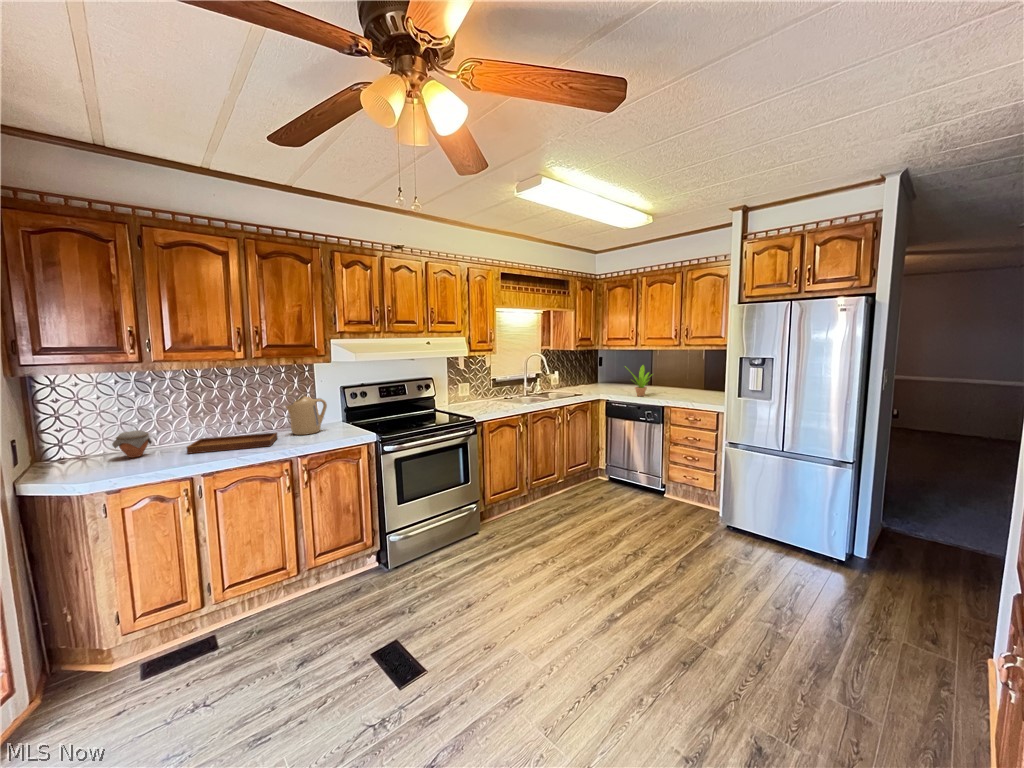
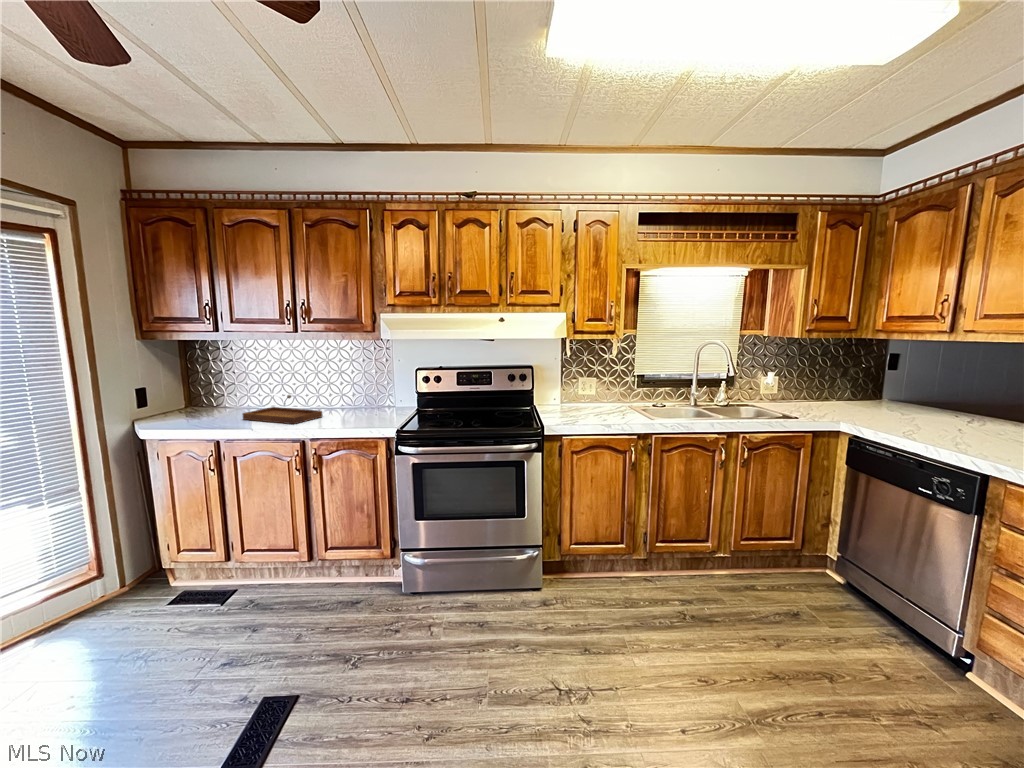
potted plant: present [628,365,652,396] -> none [894,369,973,438]
kettle: present [286,396,327,435] -> none [336,376,377,417]
jar: present [112,430,152,458] -> none [207,393,235,416]

